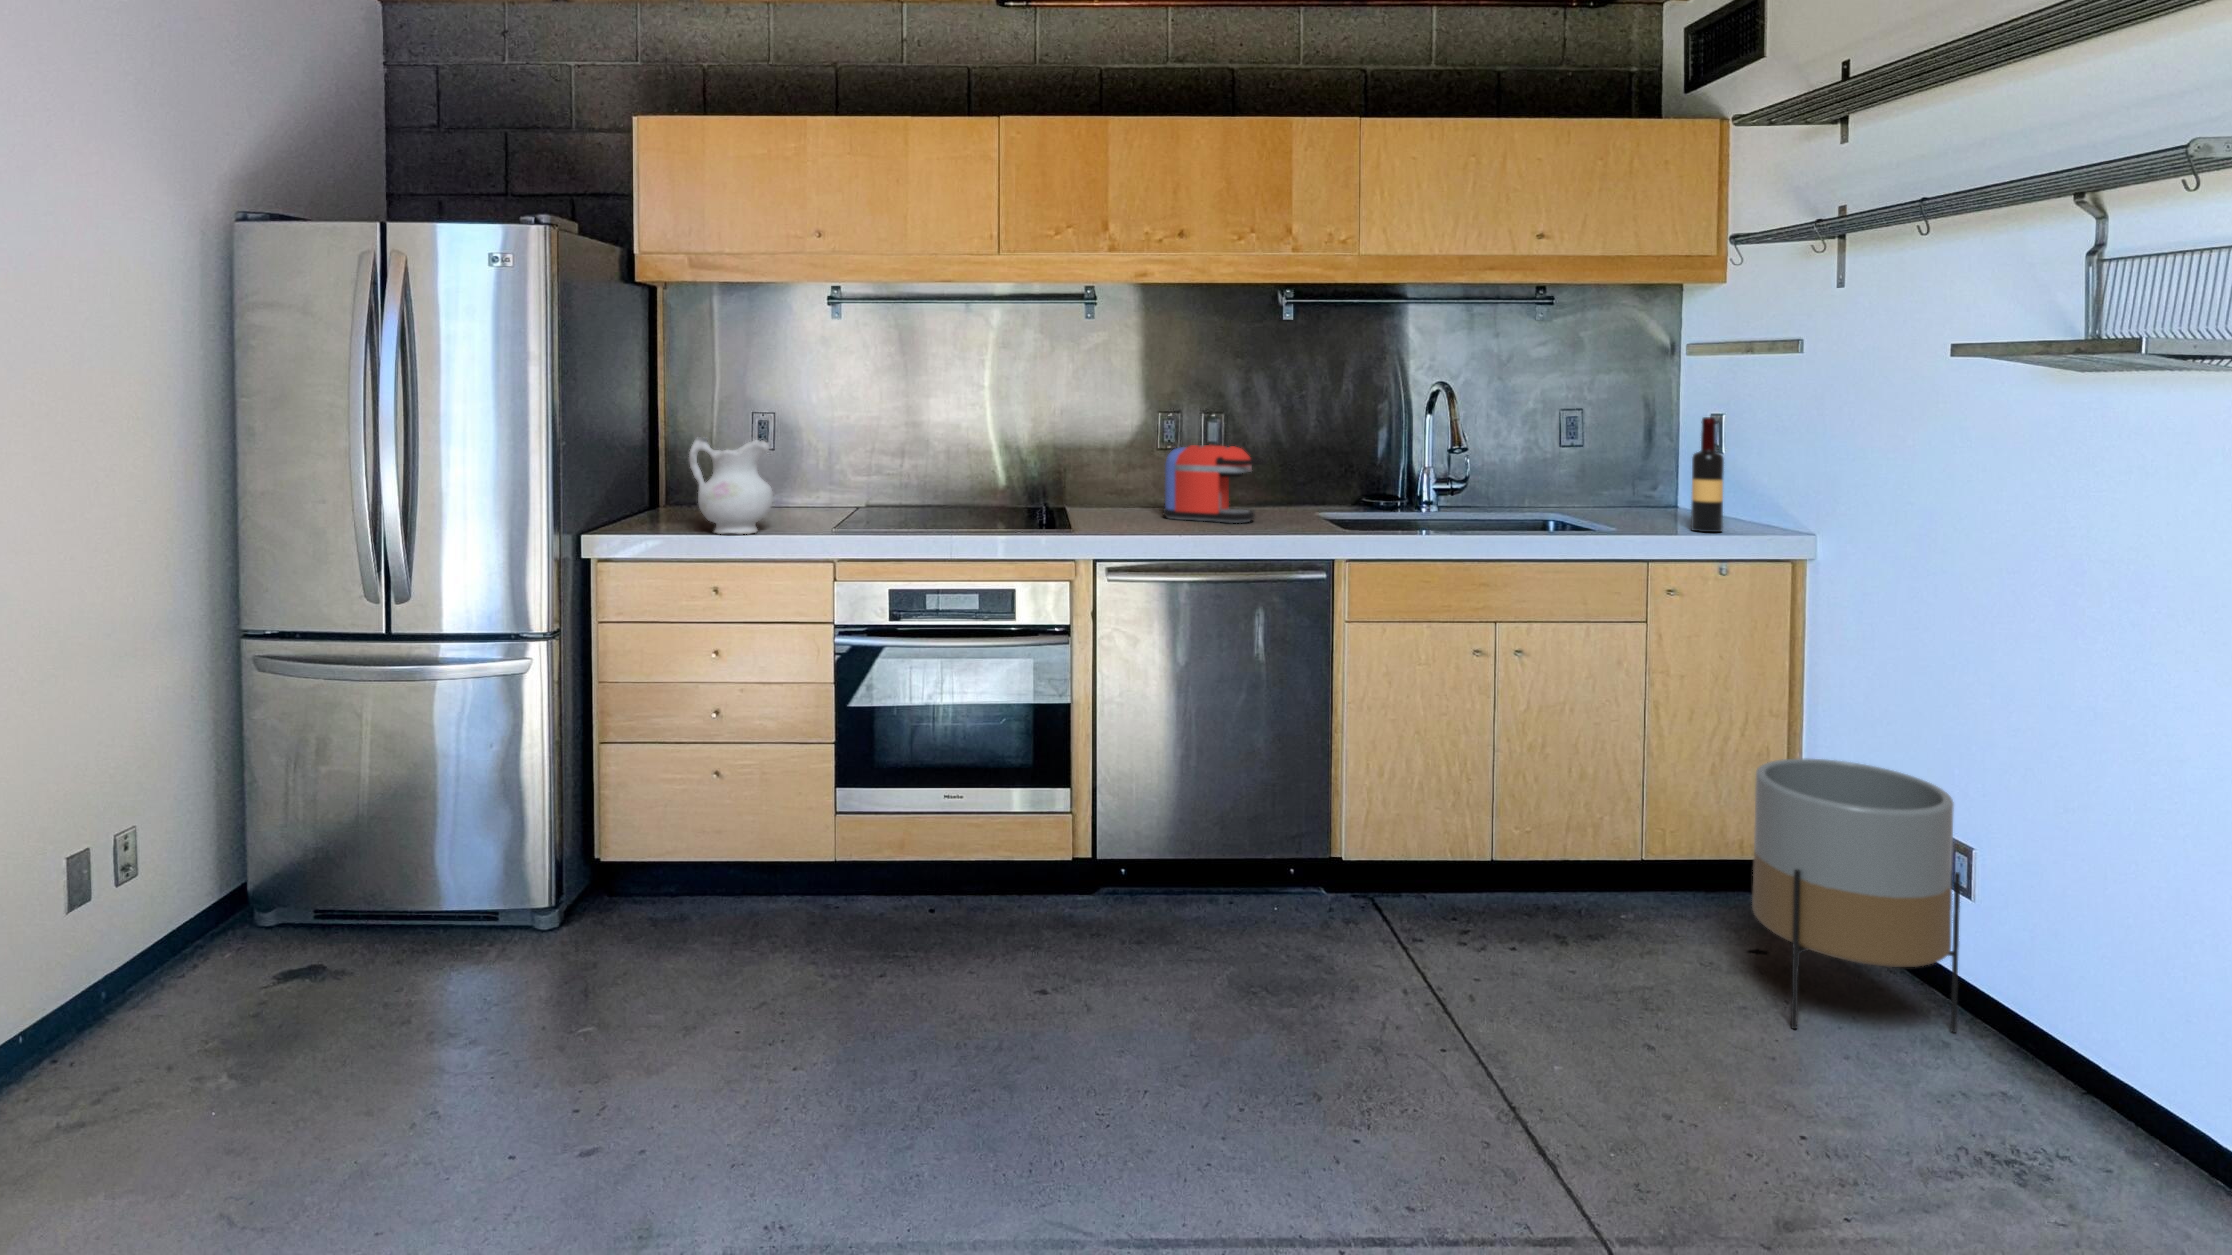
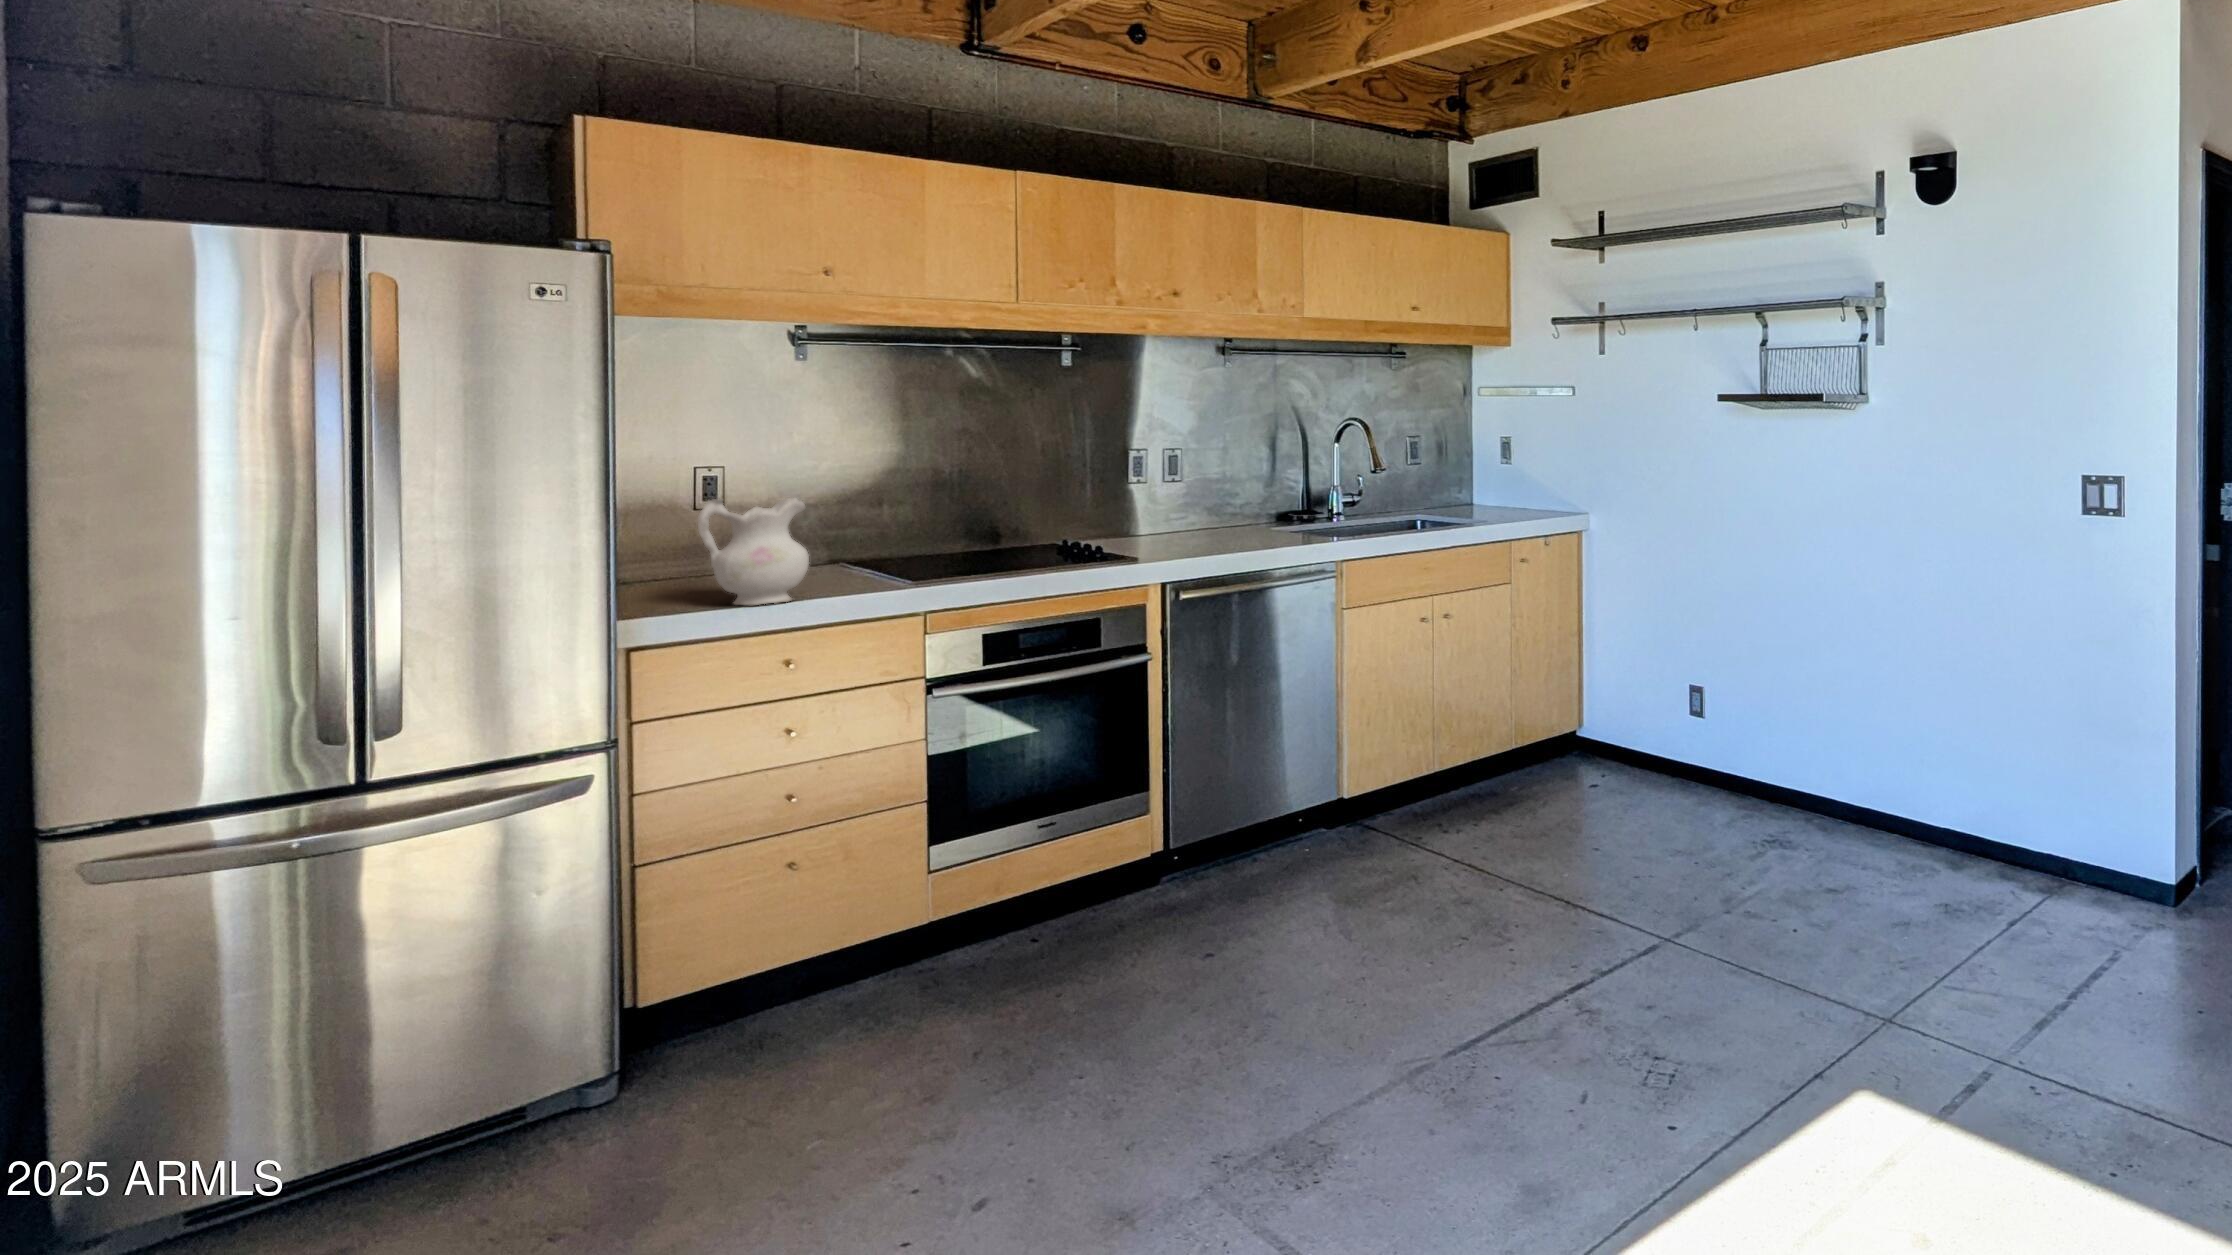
wine bottle: present [1691,417,1724,532] -> none [1508,439,1527,518]
coffee maker: present [1163,445,1268,523] -> none [1151,476,1246,544]
planter: present [1752,759,1960,1032] -> none [1598,653,1702,823]

